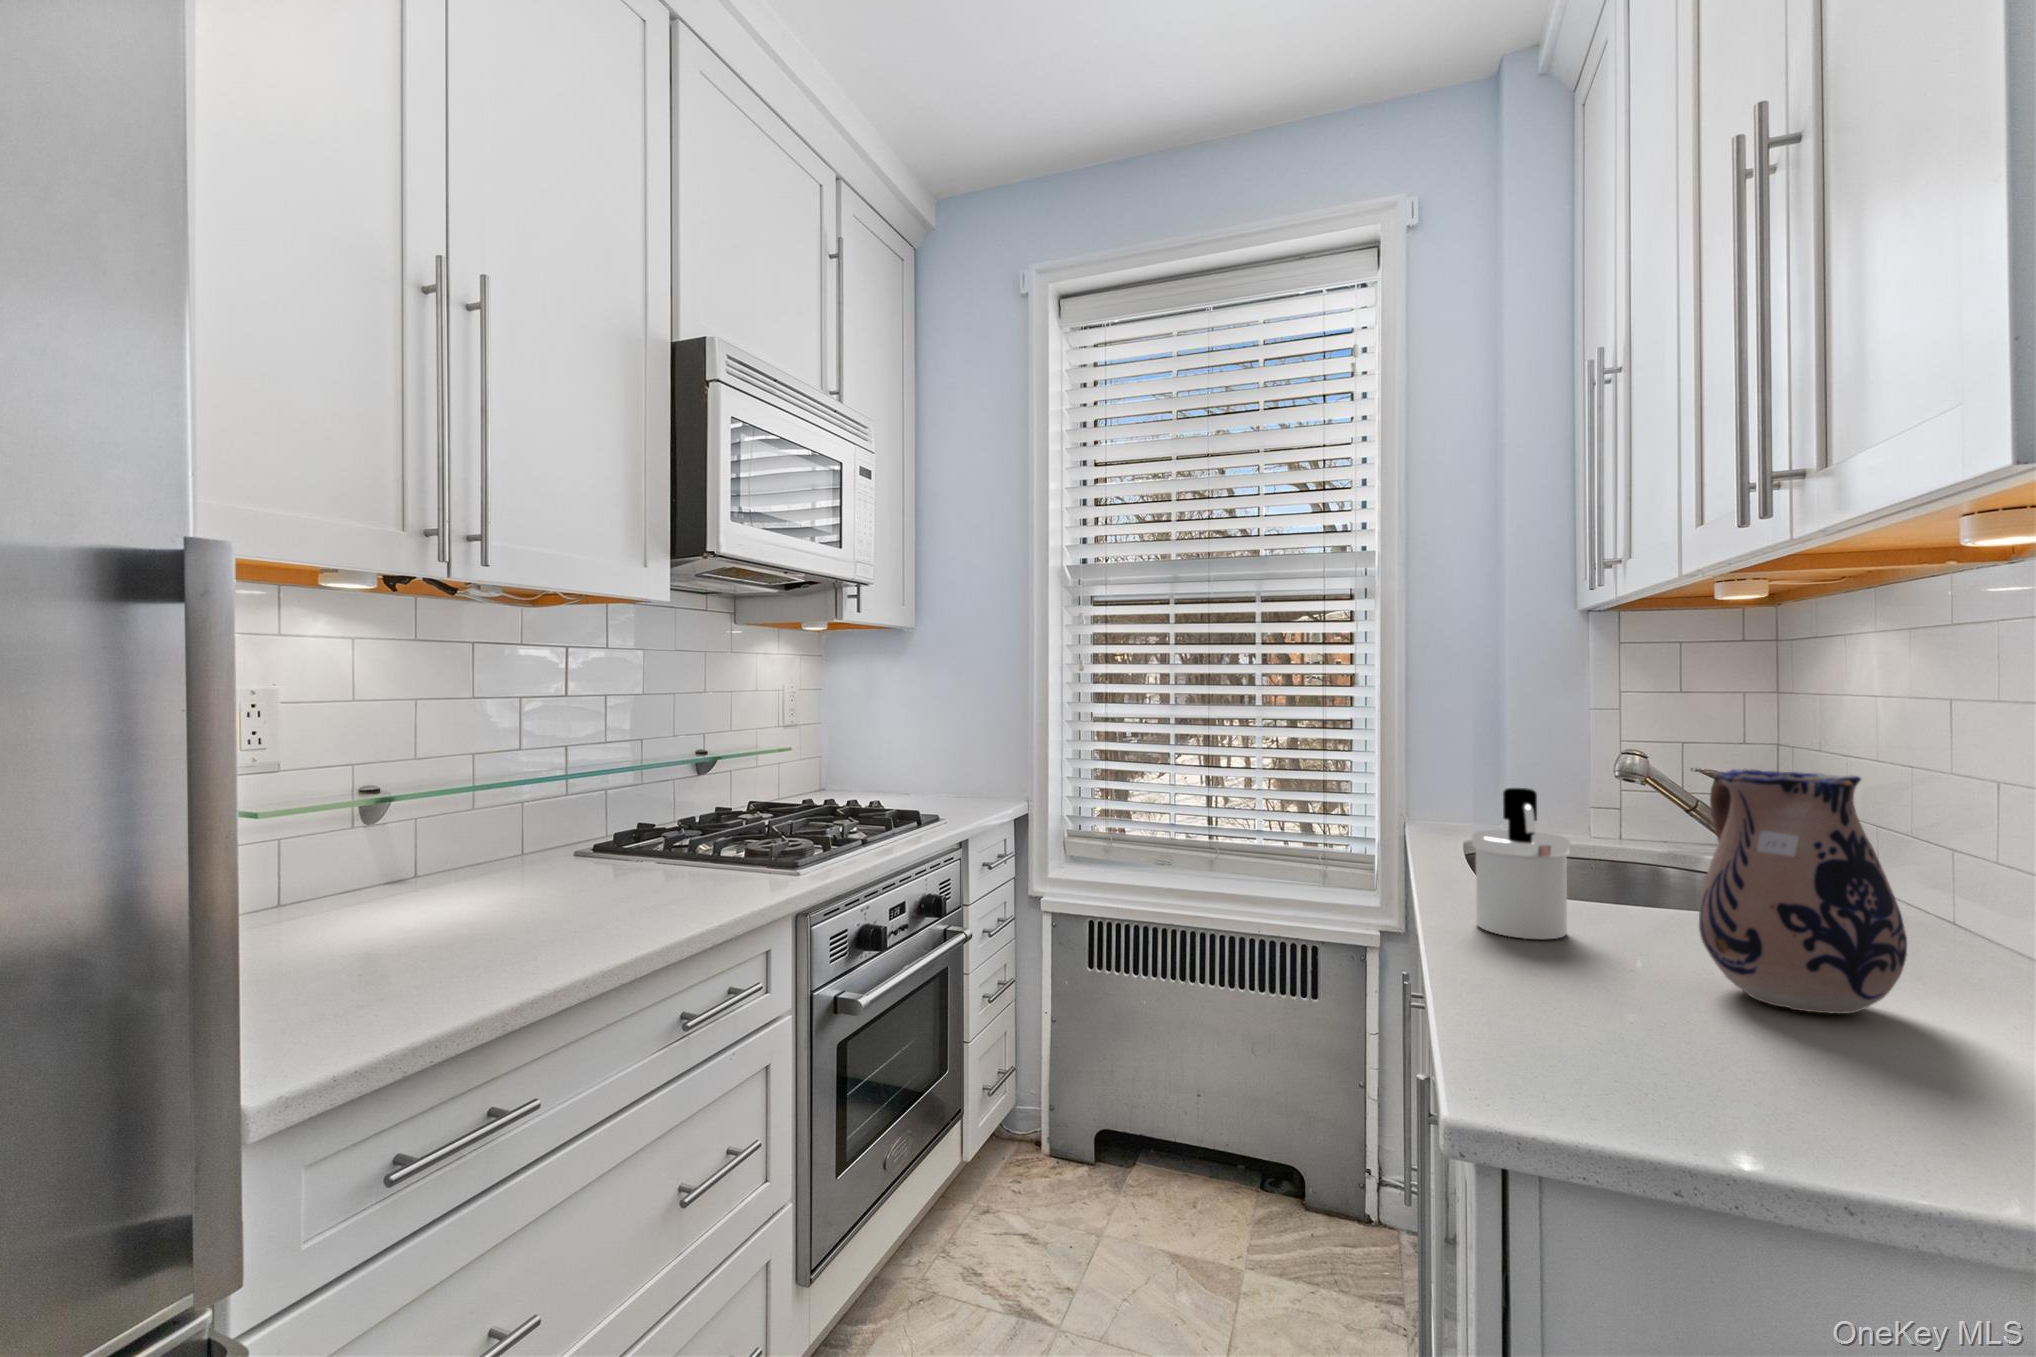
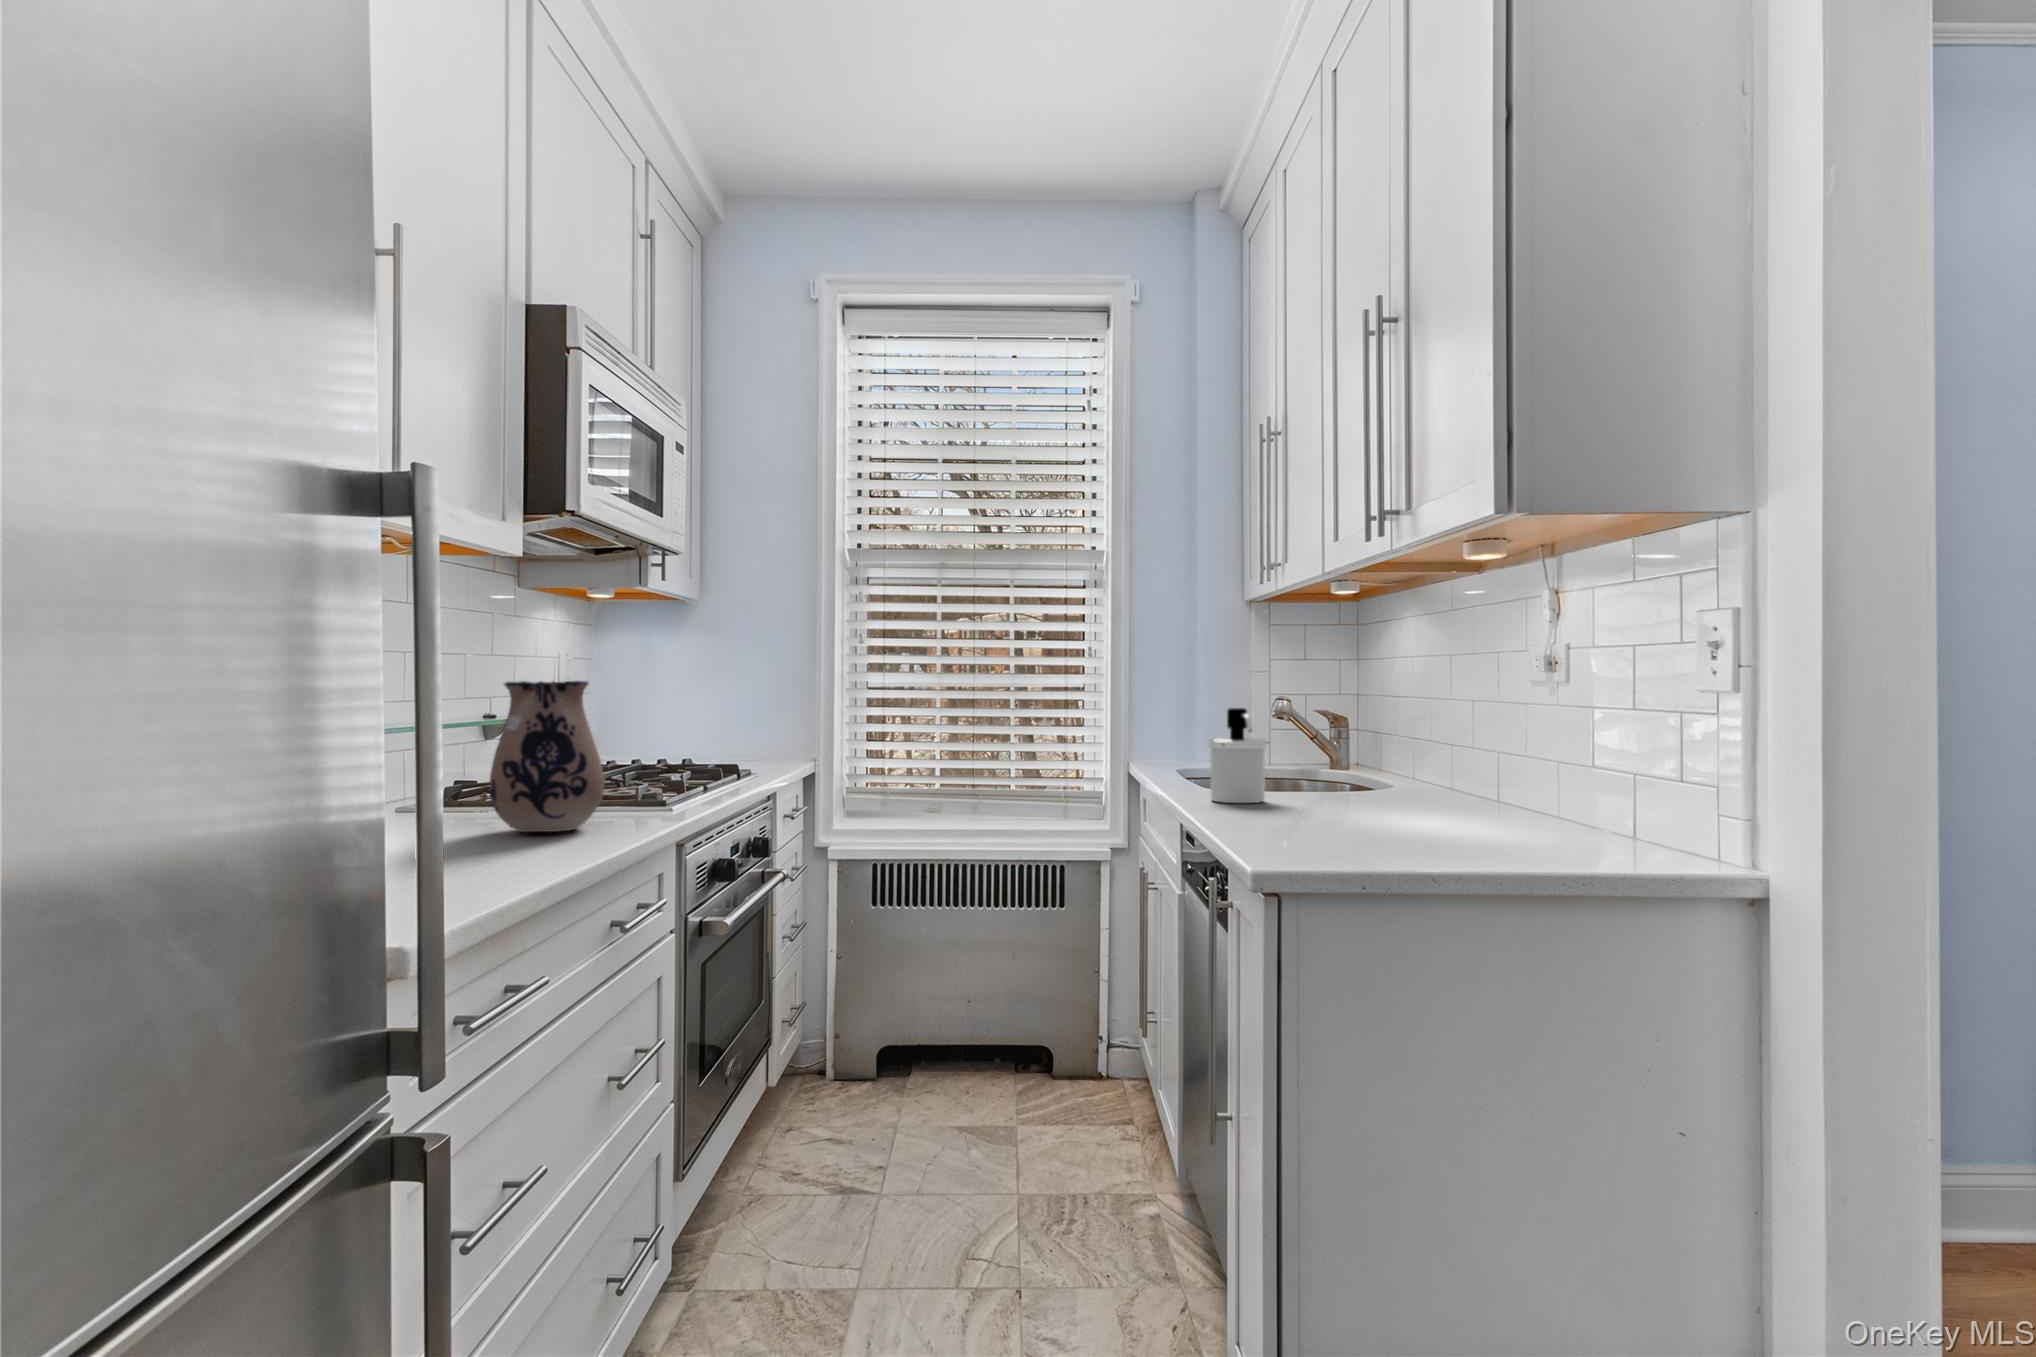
ceramic pitcher: present [1699,769,1907,1014] -> present [489,681,605,832]

